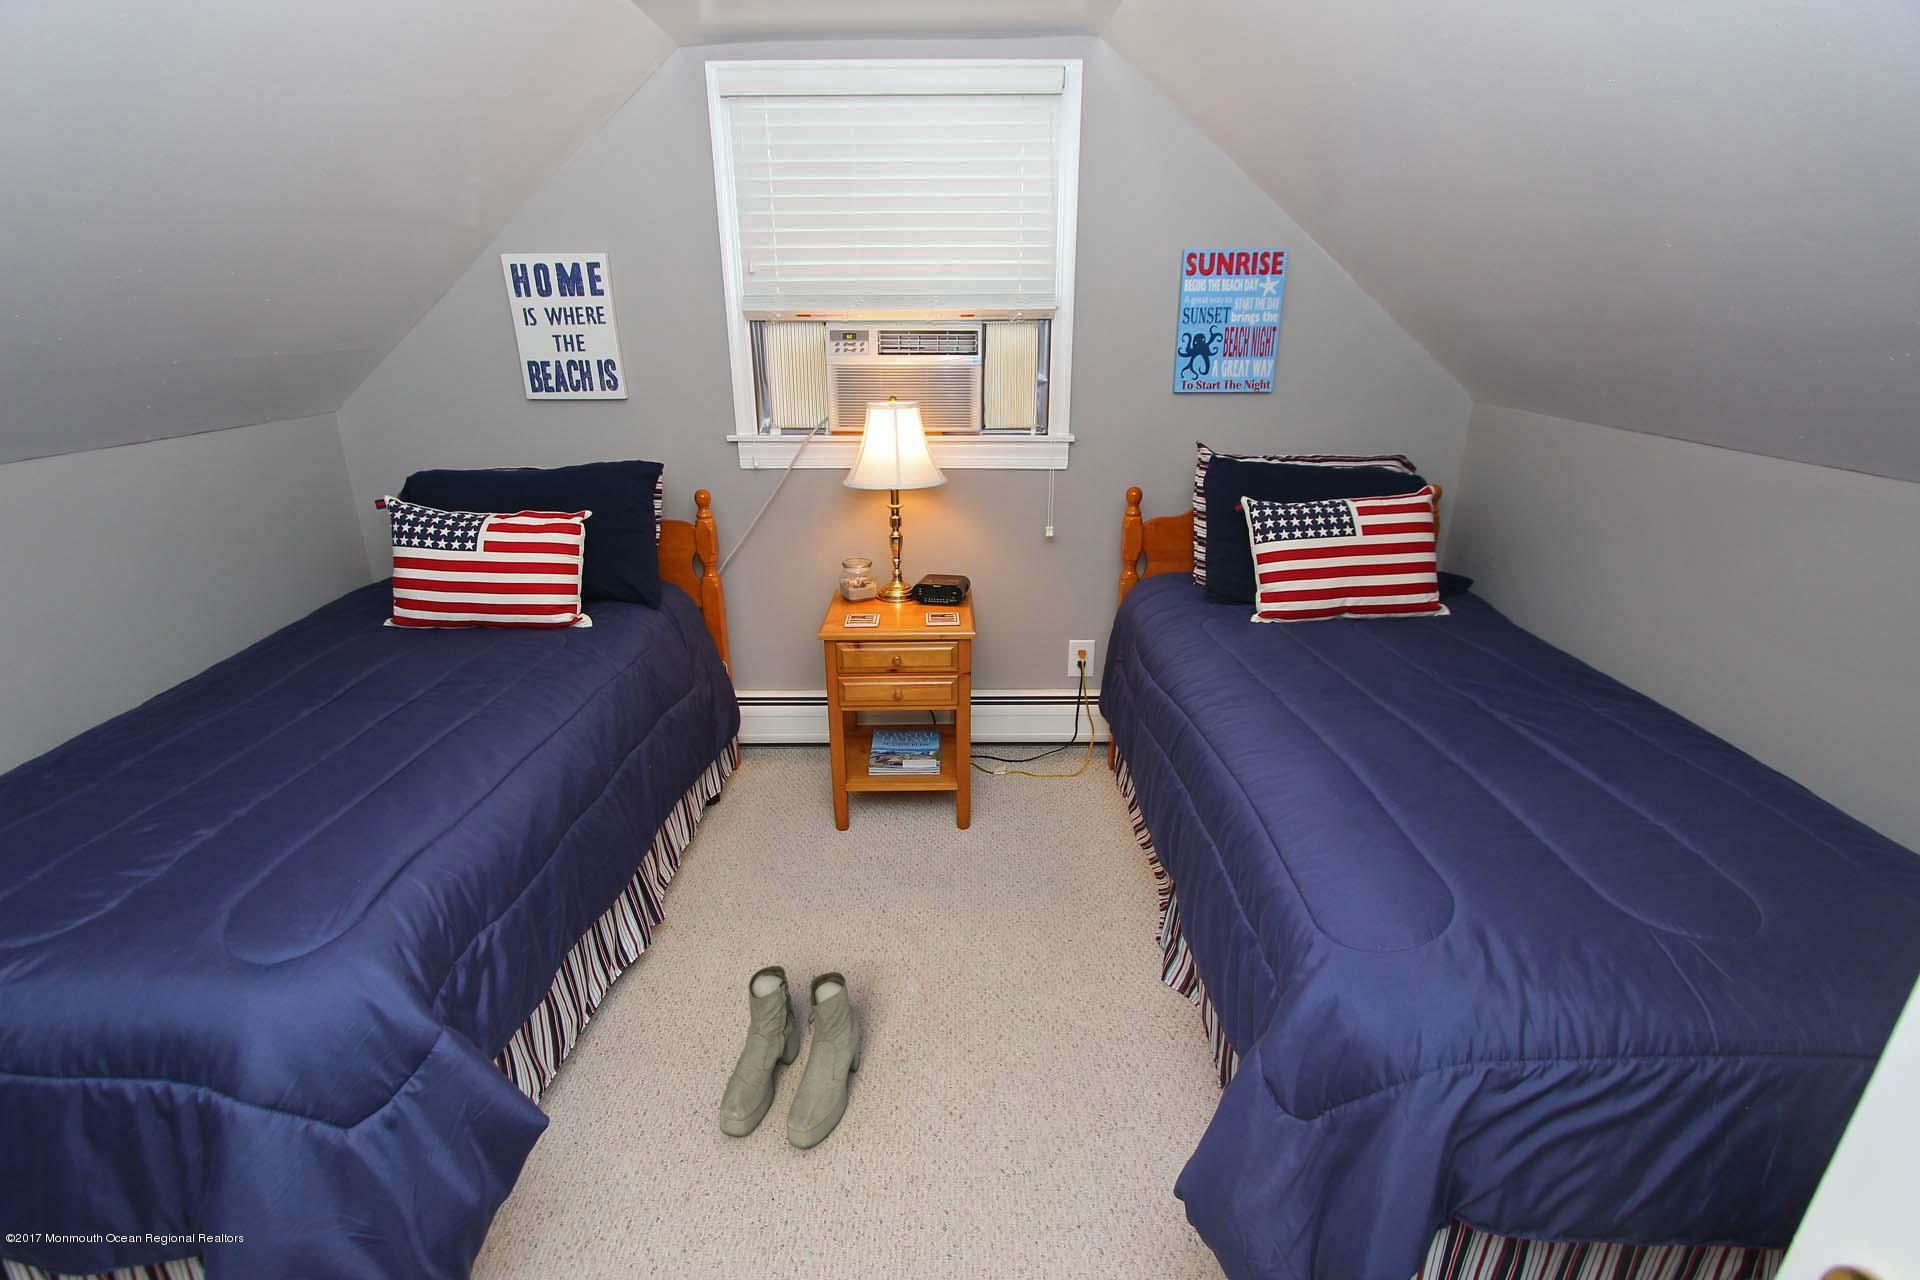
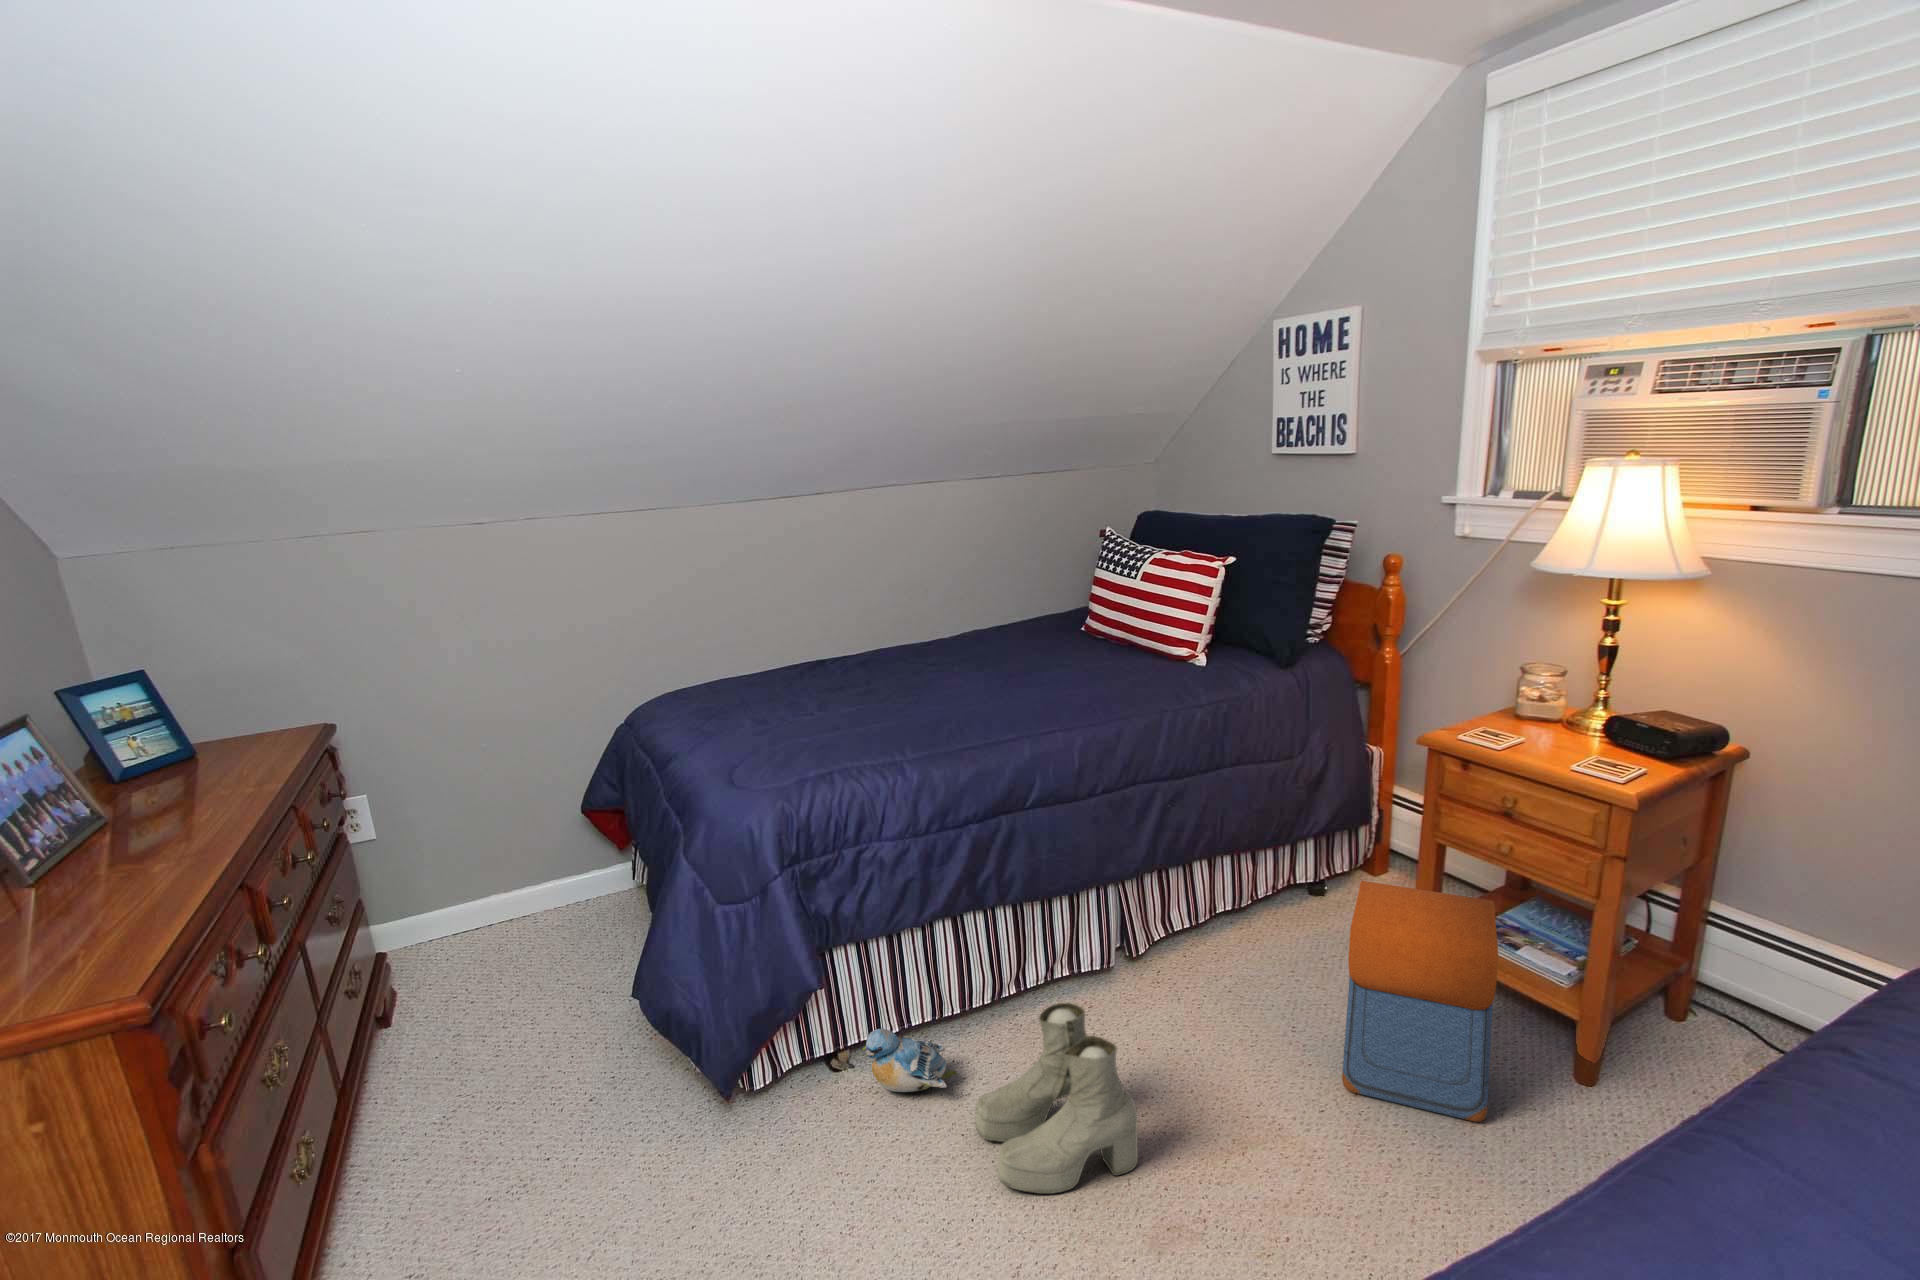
backpack: none [855,732,972,907] -> present [1342,881,1498,1122]
plush toy: none [569,1102,667,1186] -> present [863,1029,957,1092]

